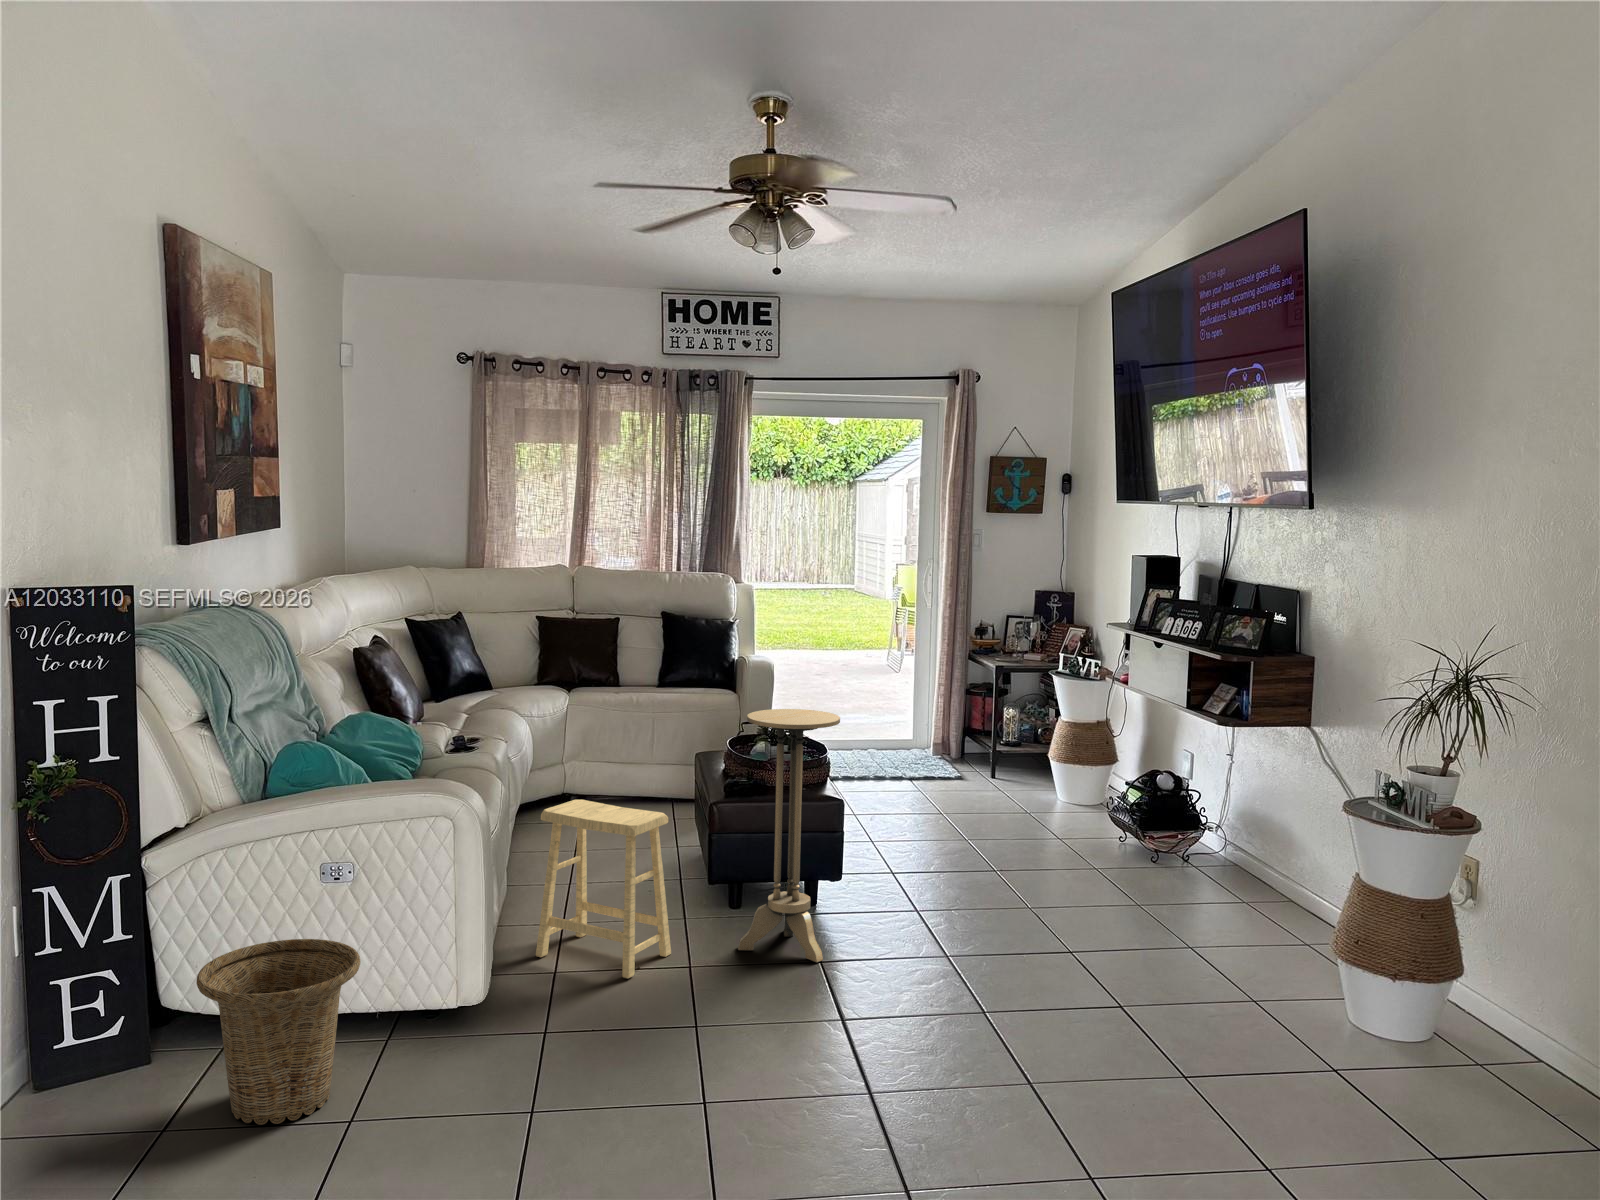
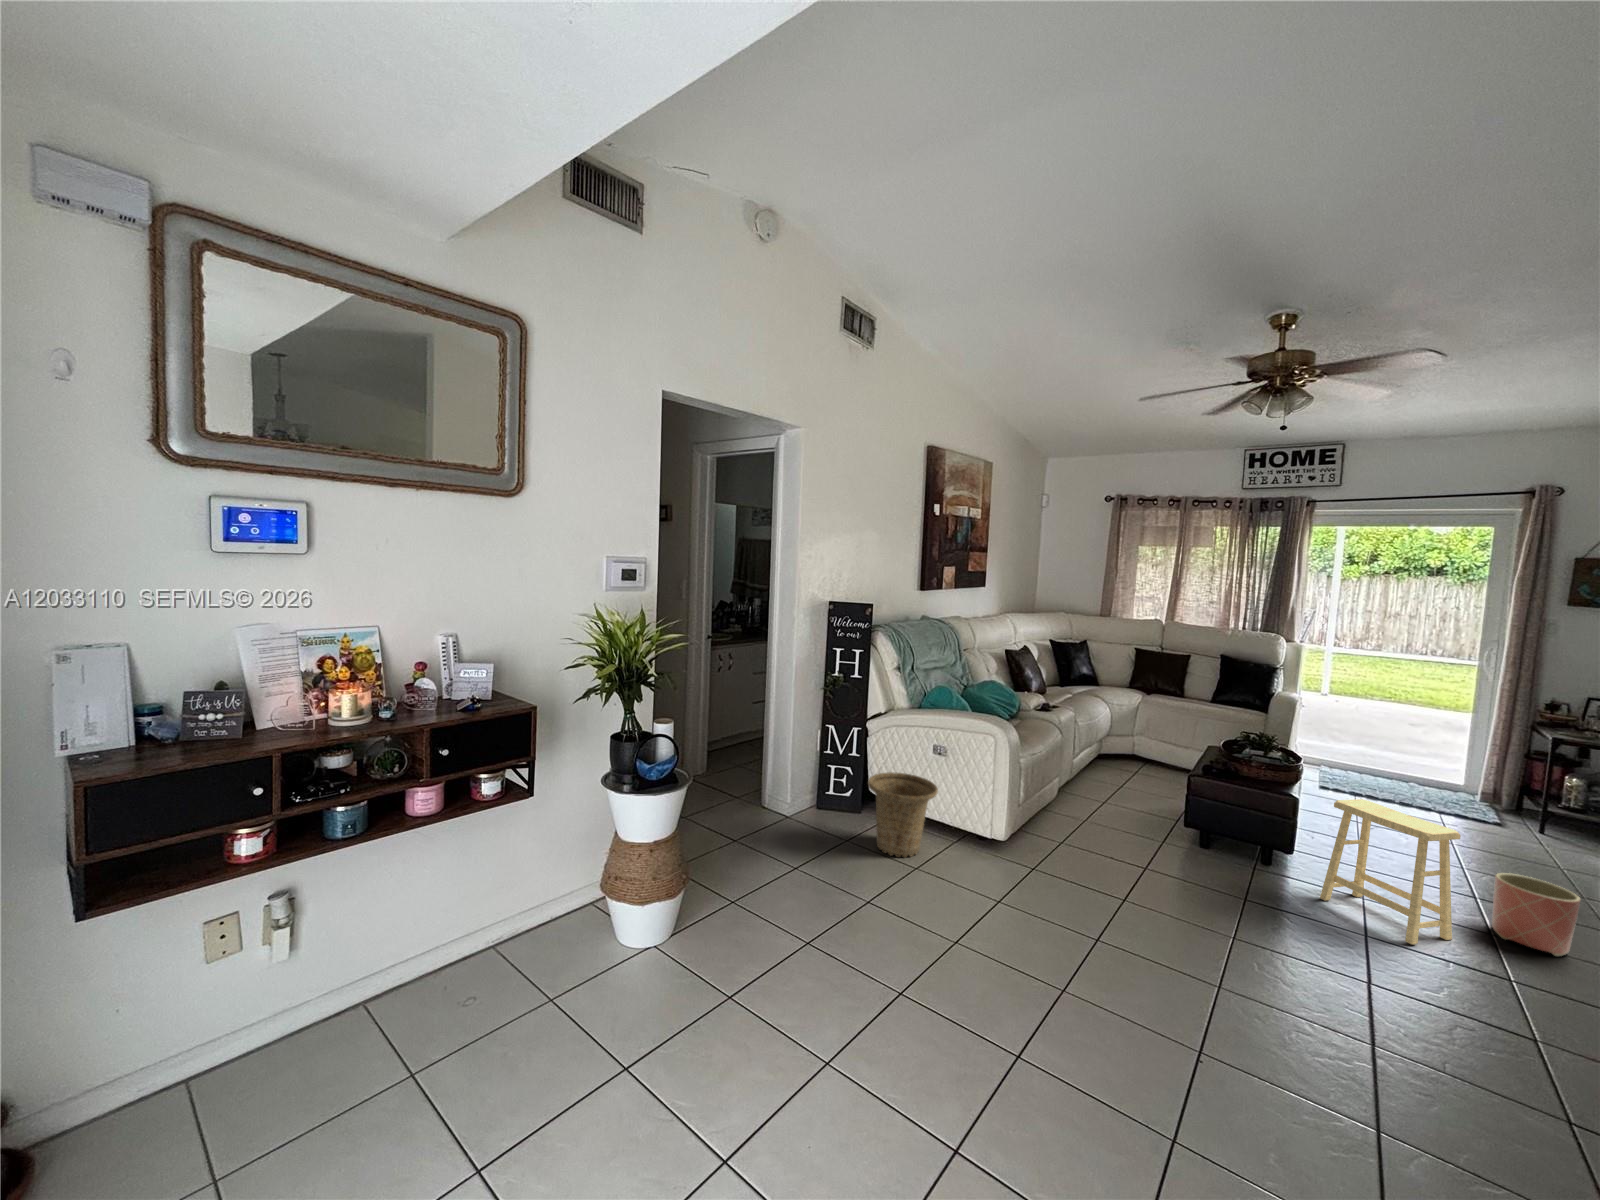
side table: present [738,709,840,962] -> none [1188,720,1284,901]
footstool: present [536,800,671,978] -> present [1320,799,1461,944]
planter: none [1018,827,1082,905] -> present [1492,873,1580,956]

